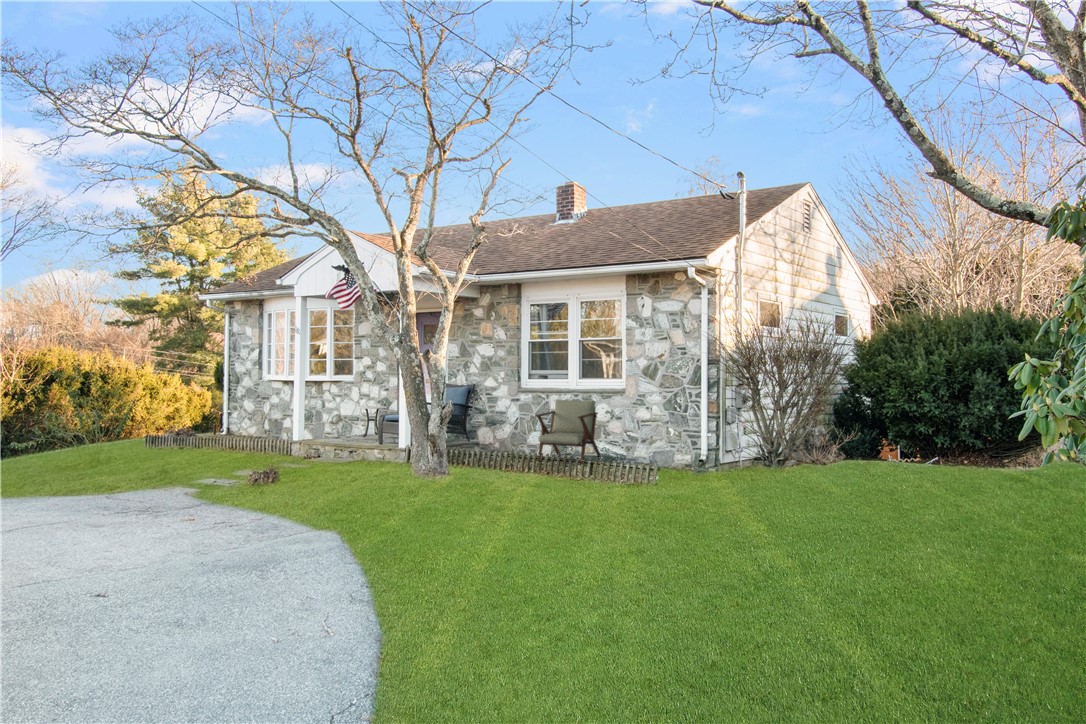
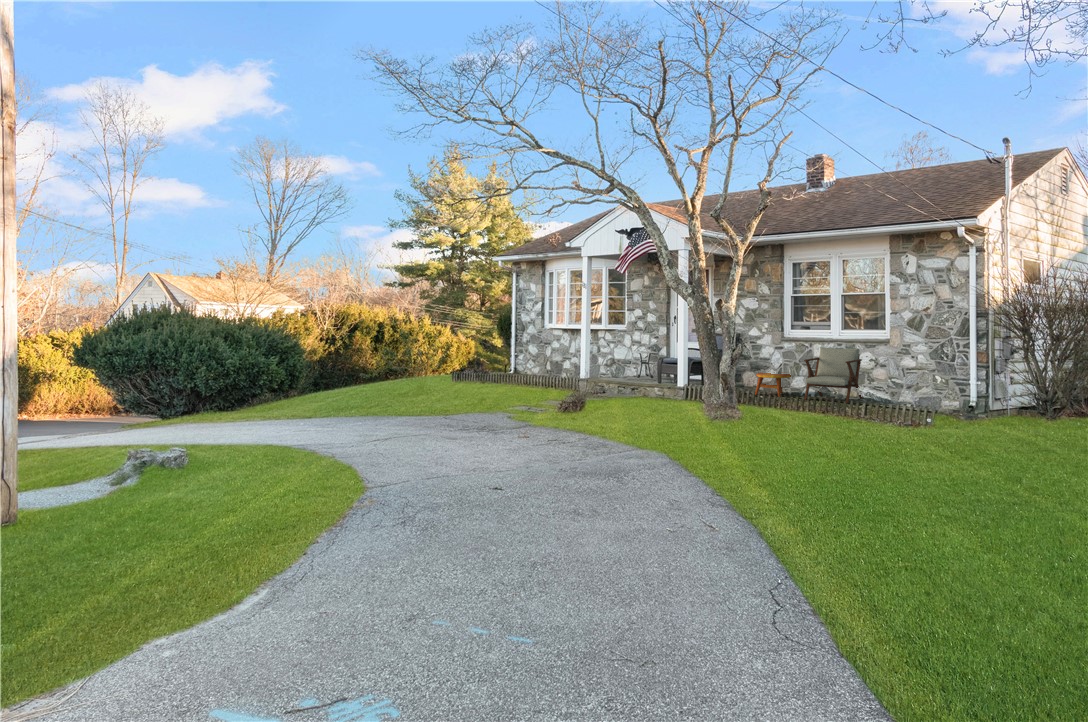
side table: none [487,428,528,458] -> present [755,373,791,397]

